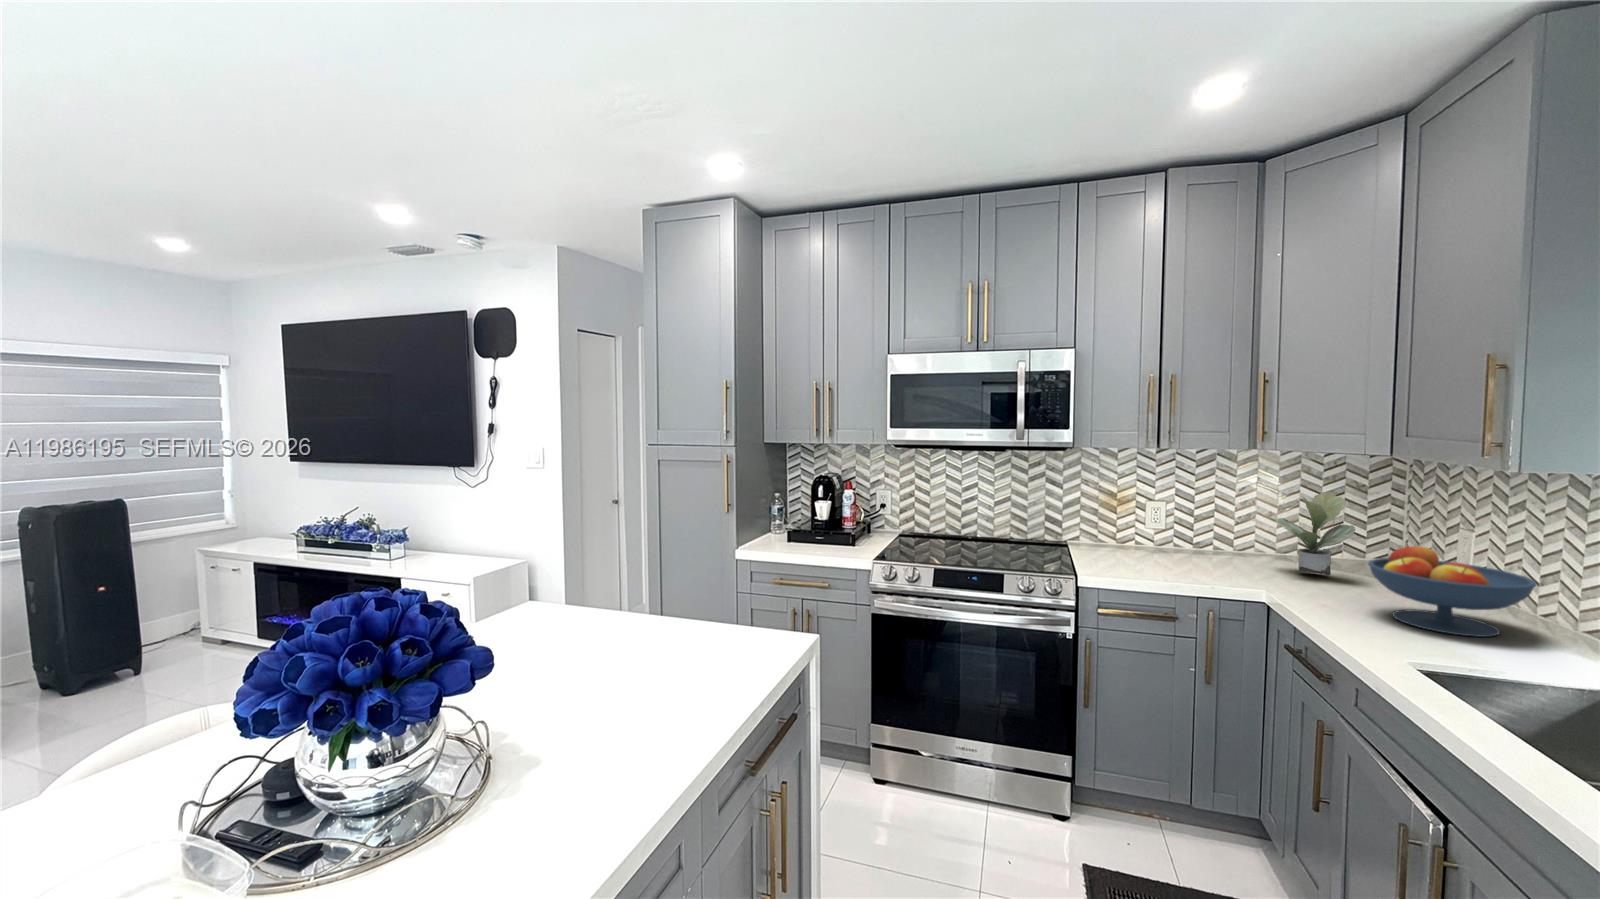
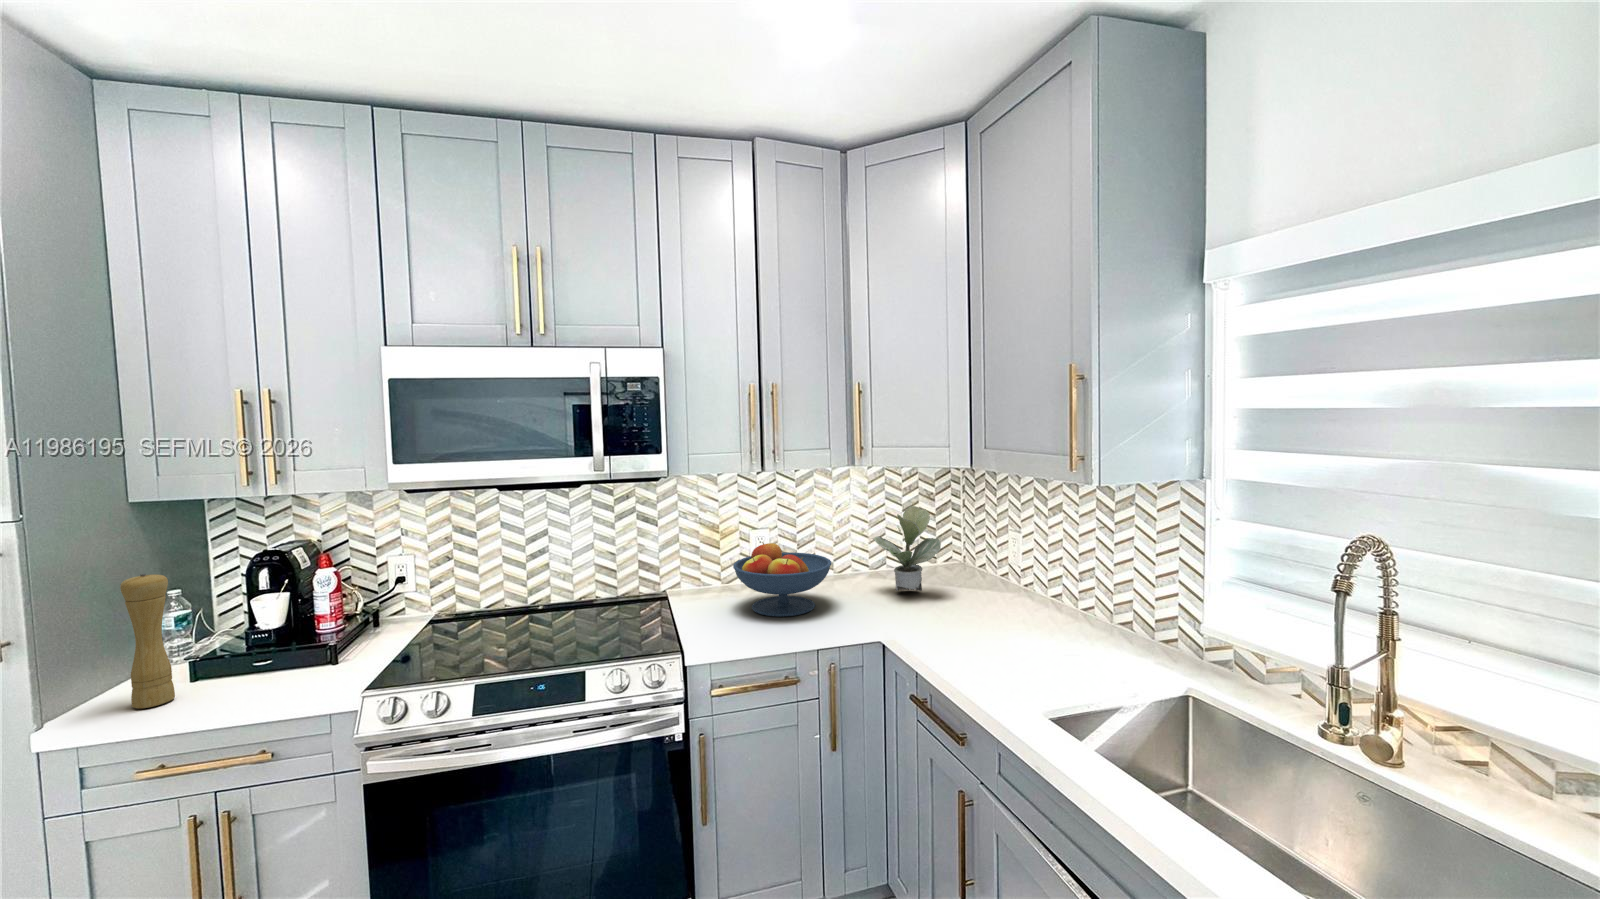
pepper mill: none [766,479,784,549] -> present [120,574,175,708]
fruit bowl: present [1368,544,1536,637] -> present [733,542,832,617]

